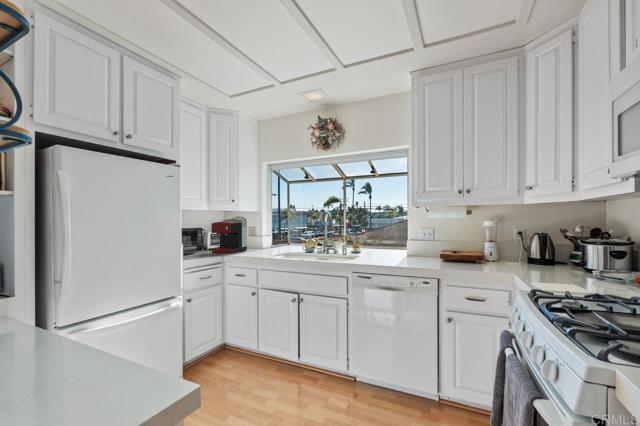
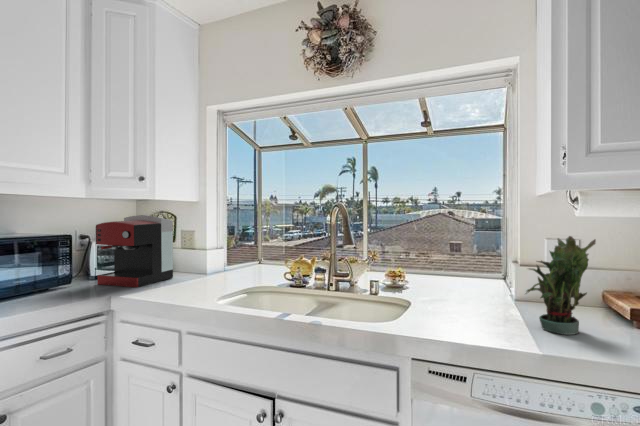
potted plant: none [400,223,426,262] -> present [526,236,596,335]

